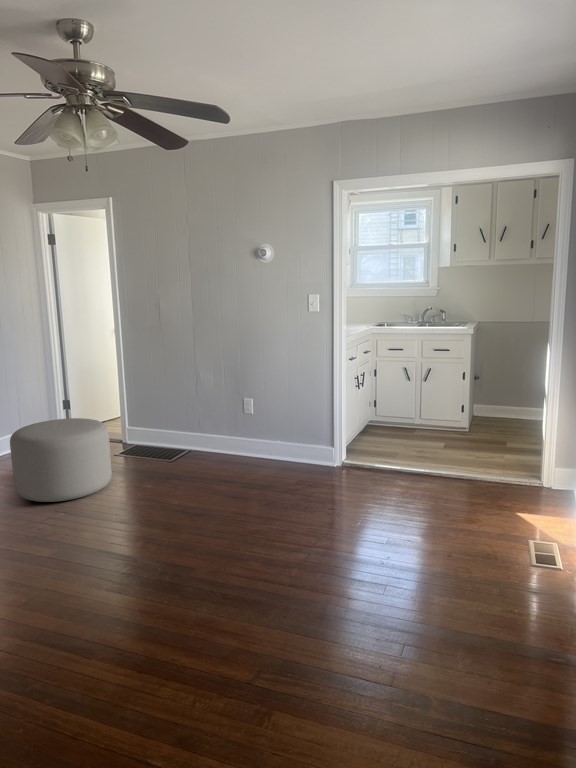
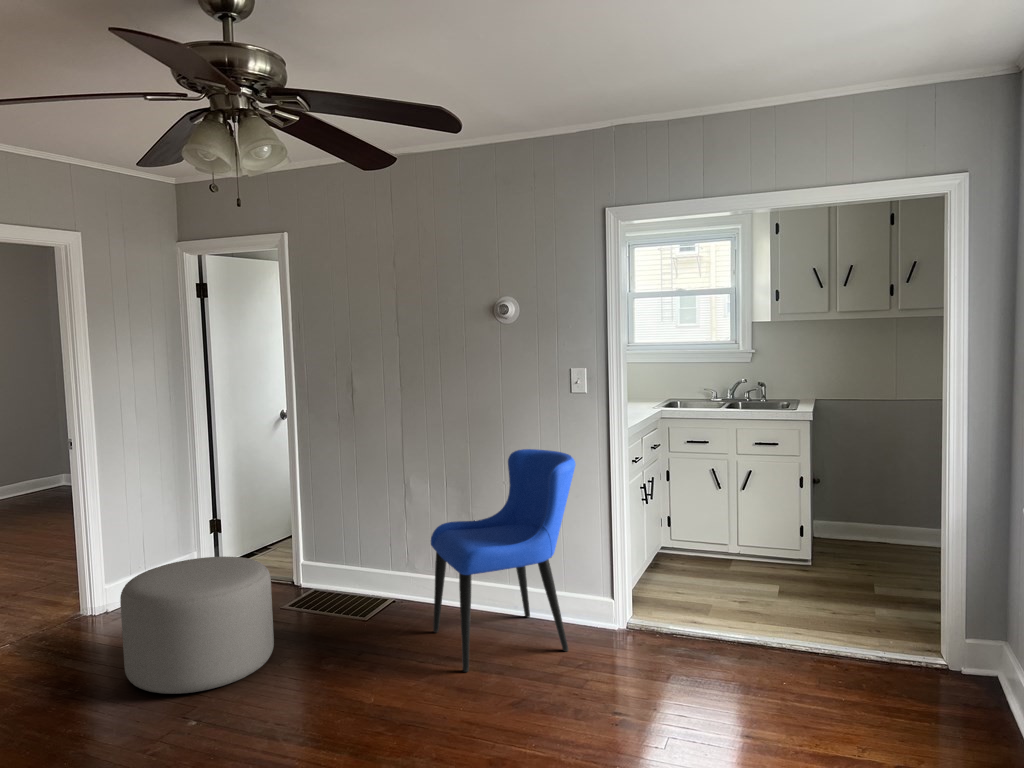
dining chair: none [214,350,311,490] -> present [431,449,576,672]

